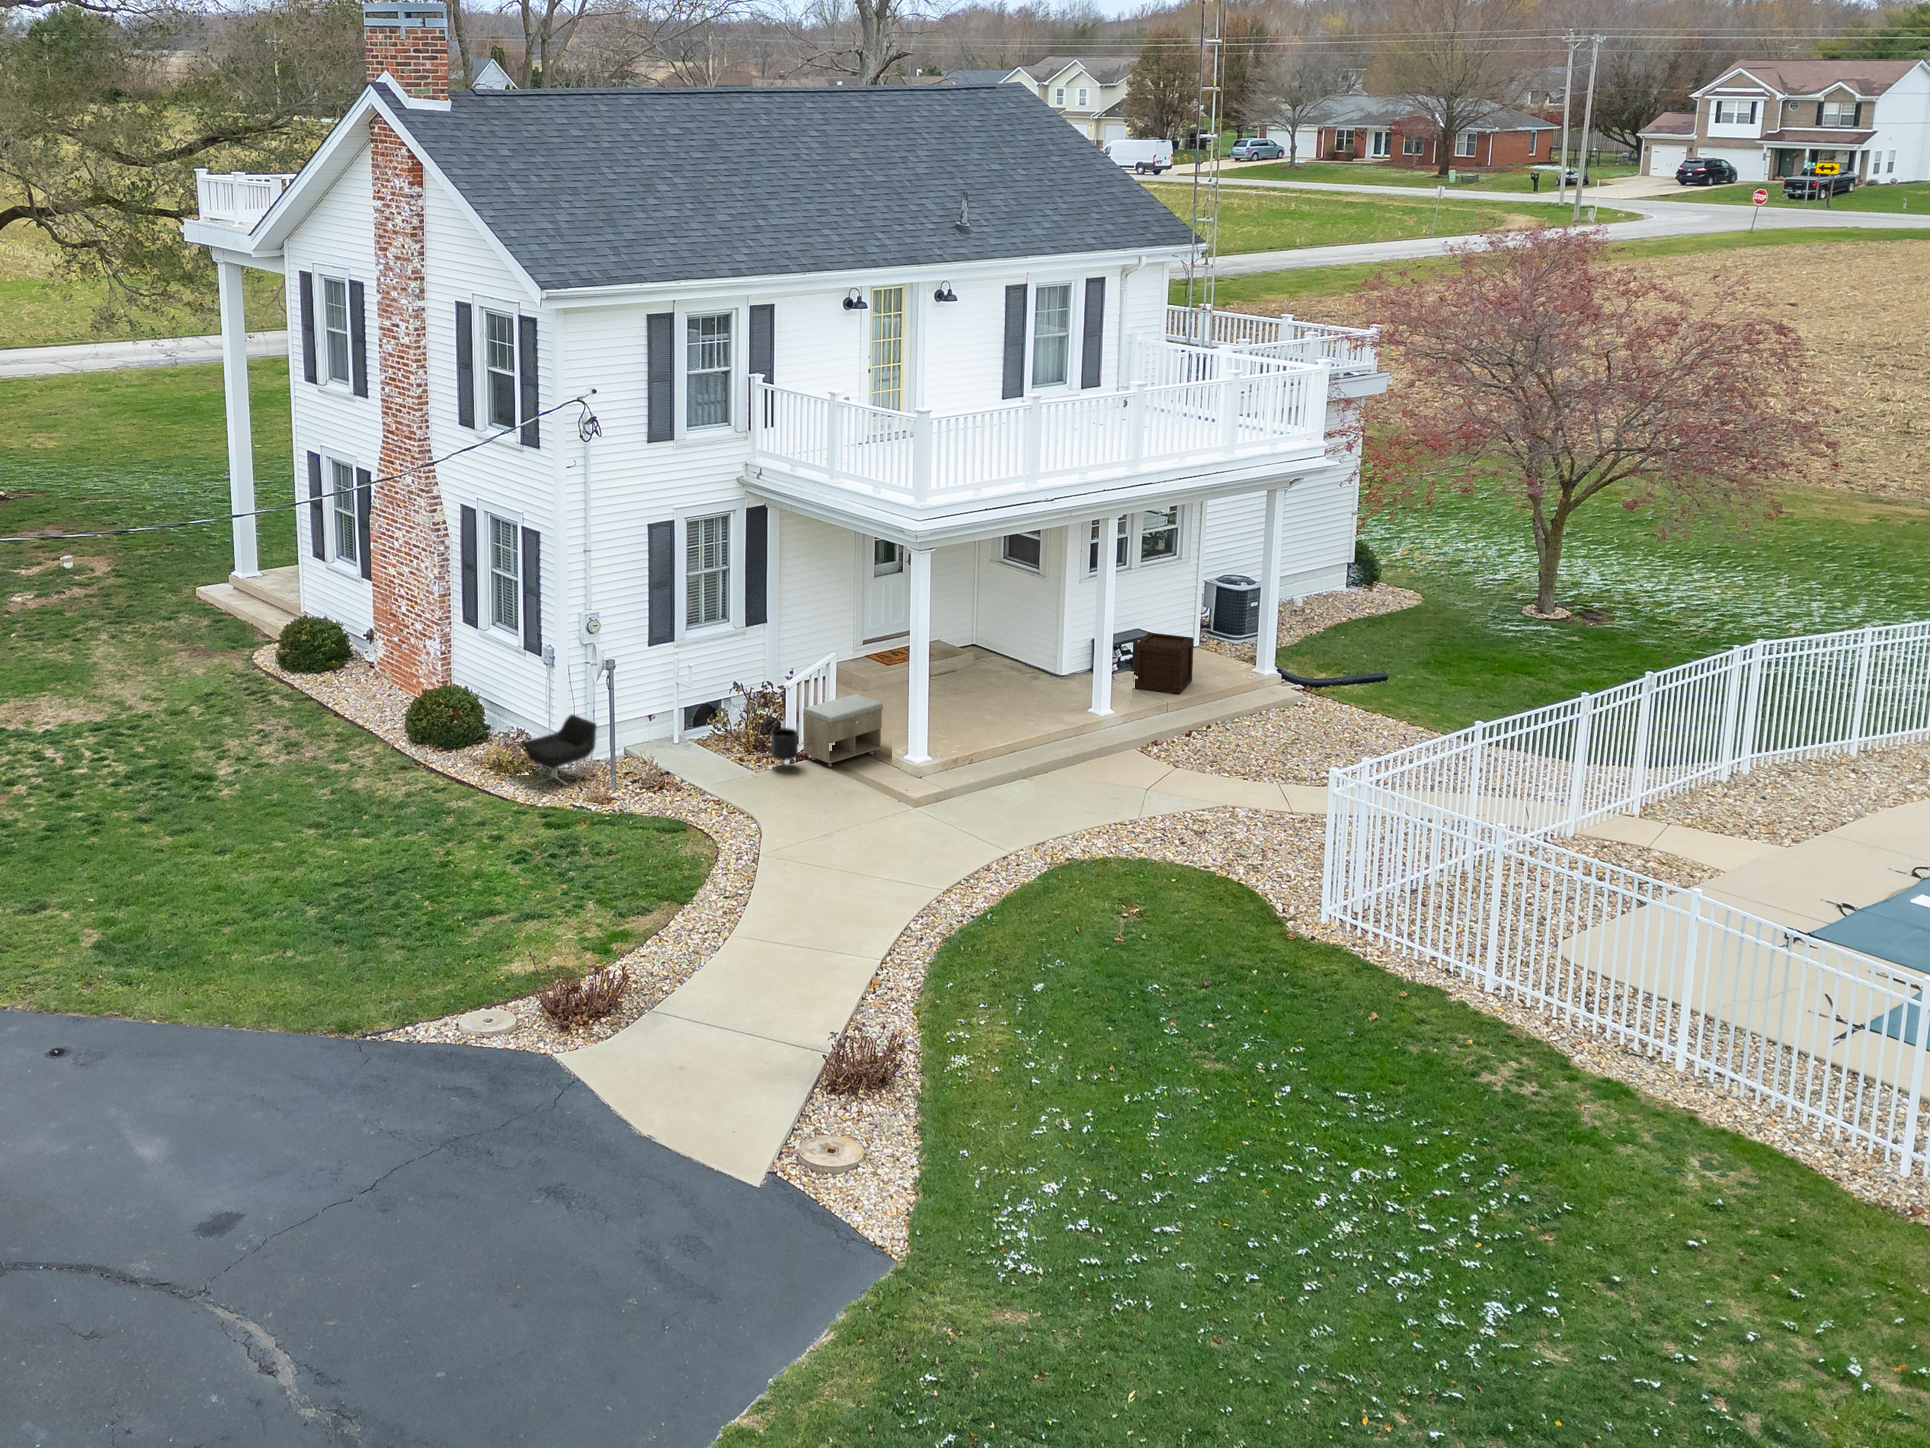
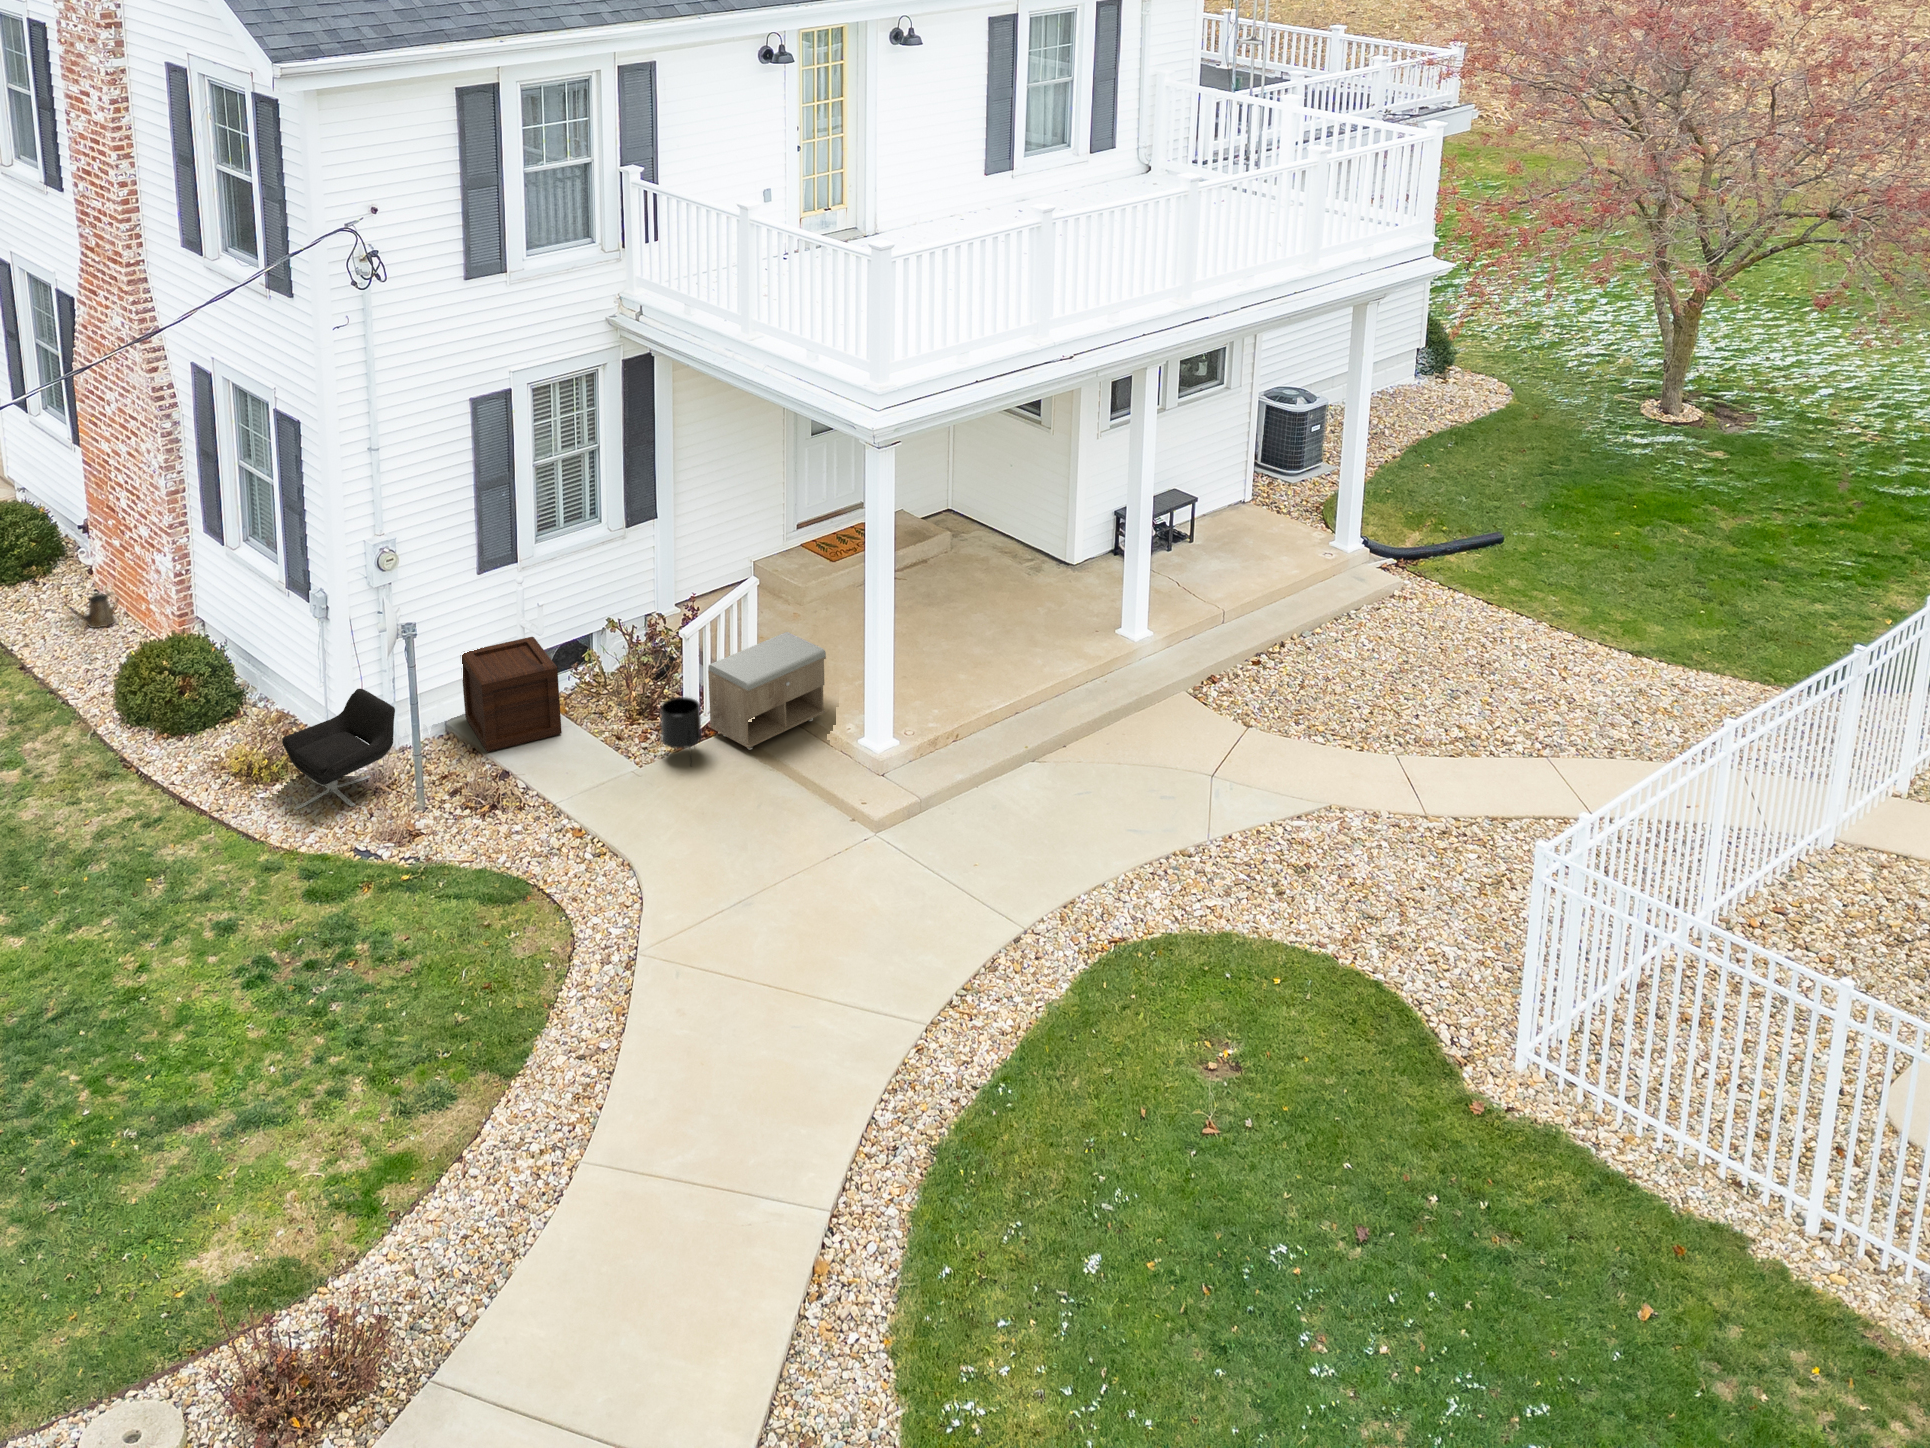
wooden crate: present [1133,633,1194,694] -> present [460,637,562,752]
watering can: none [358,674,396,697] -> present [63,593,119,628]

